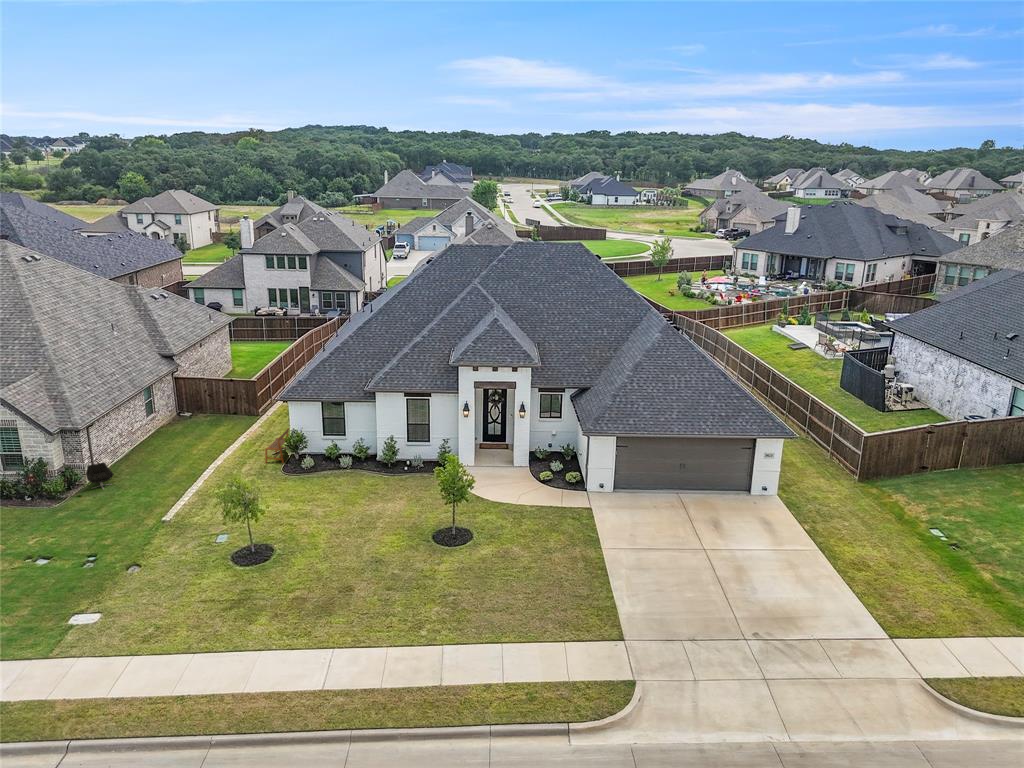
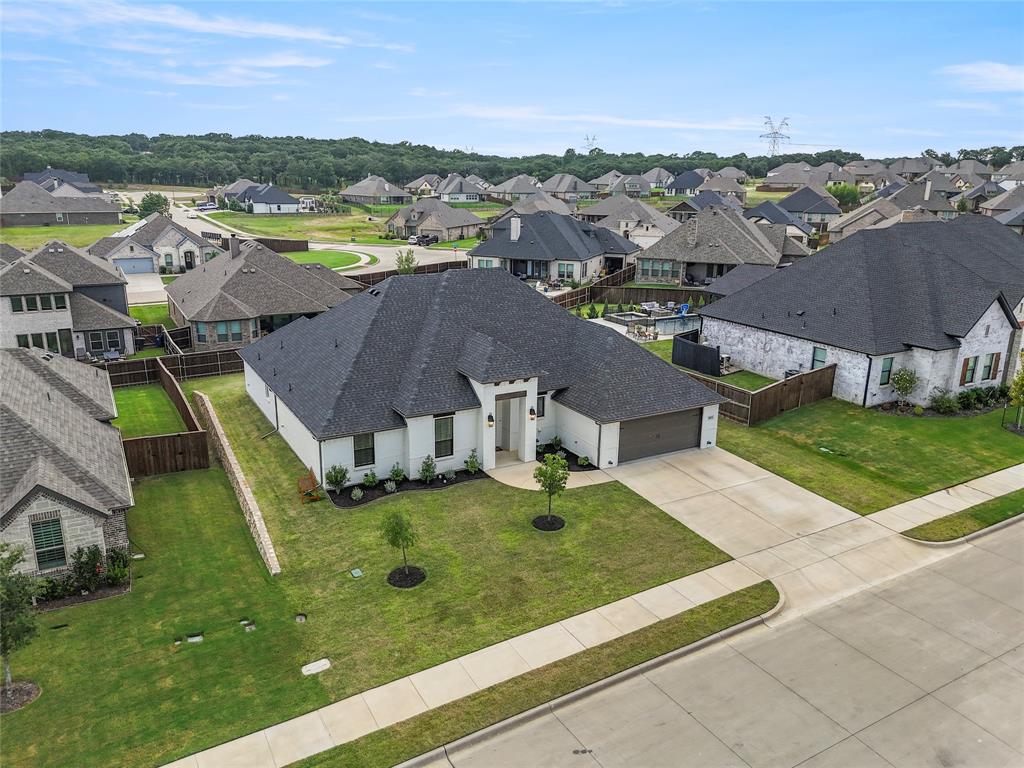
lounge chair: present [86,462,114,489] -> none [134,537,168,567]

